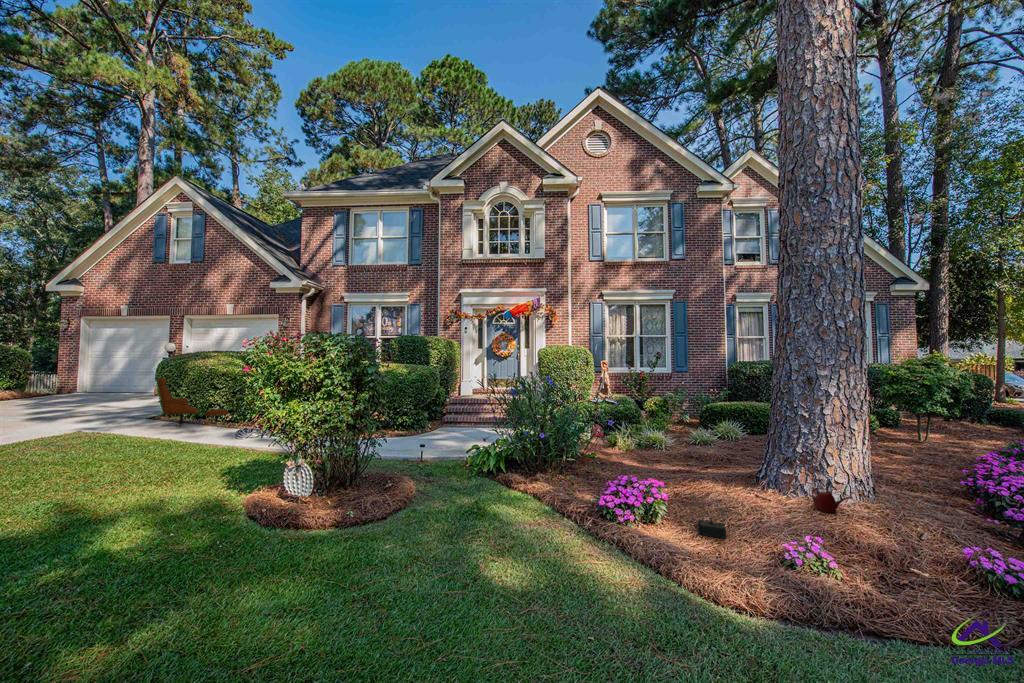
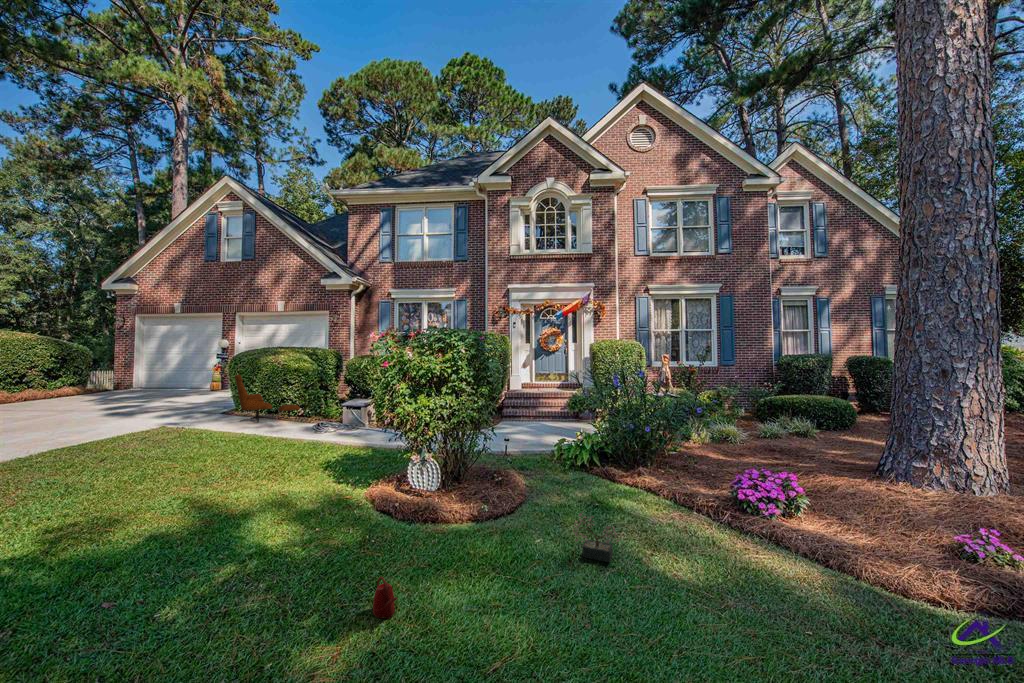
watering can: present [812,487,851,513] -> present [373,577,398,619]
decorative plant: present [687,496,733,539] -> present [573,512,619,562]

